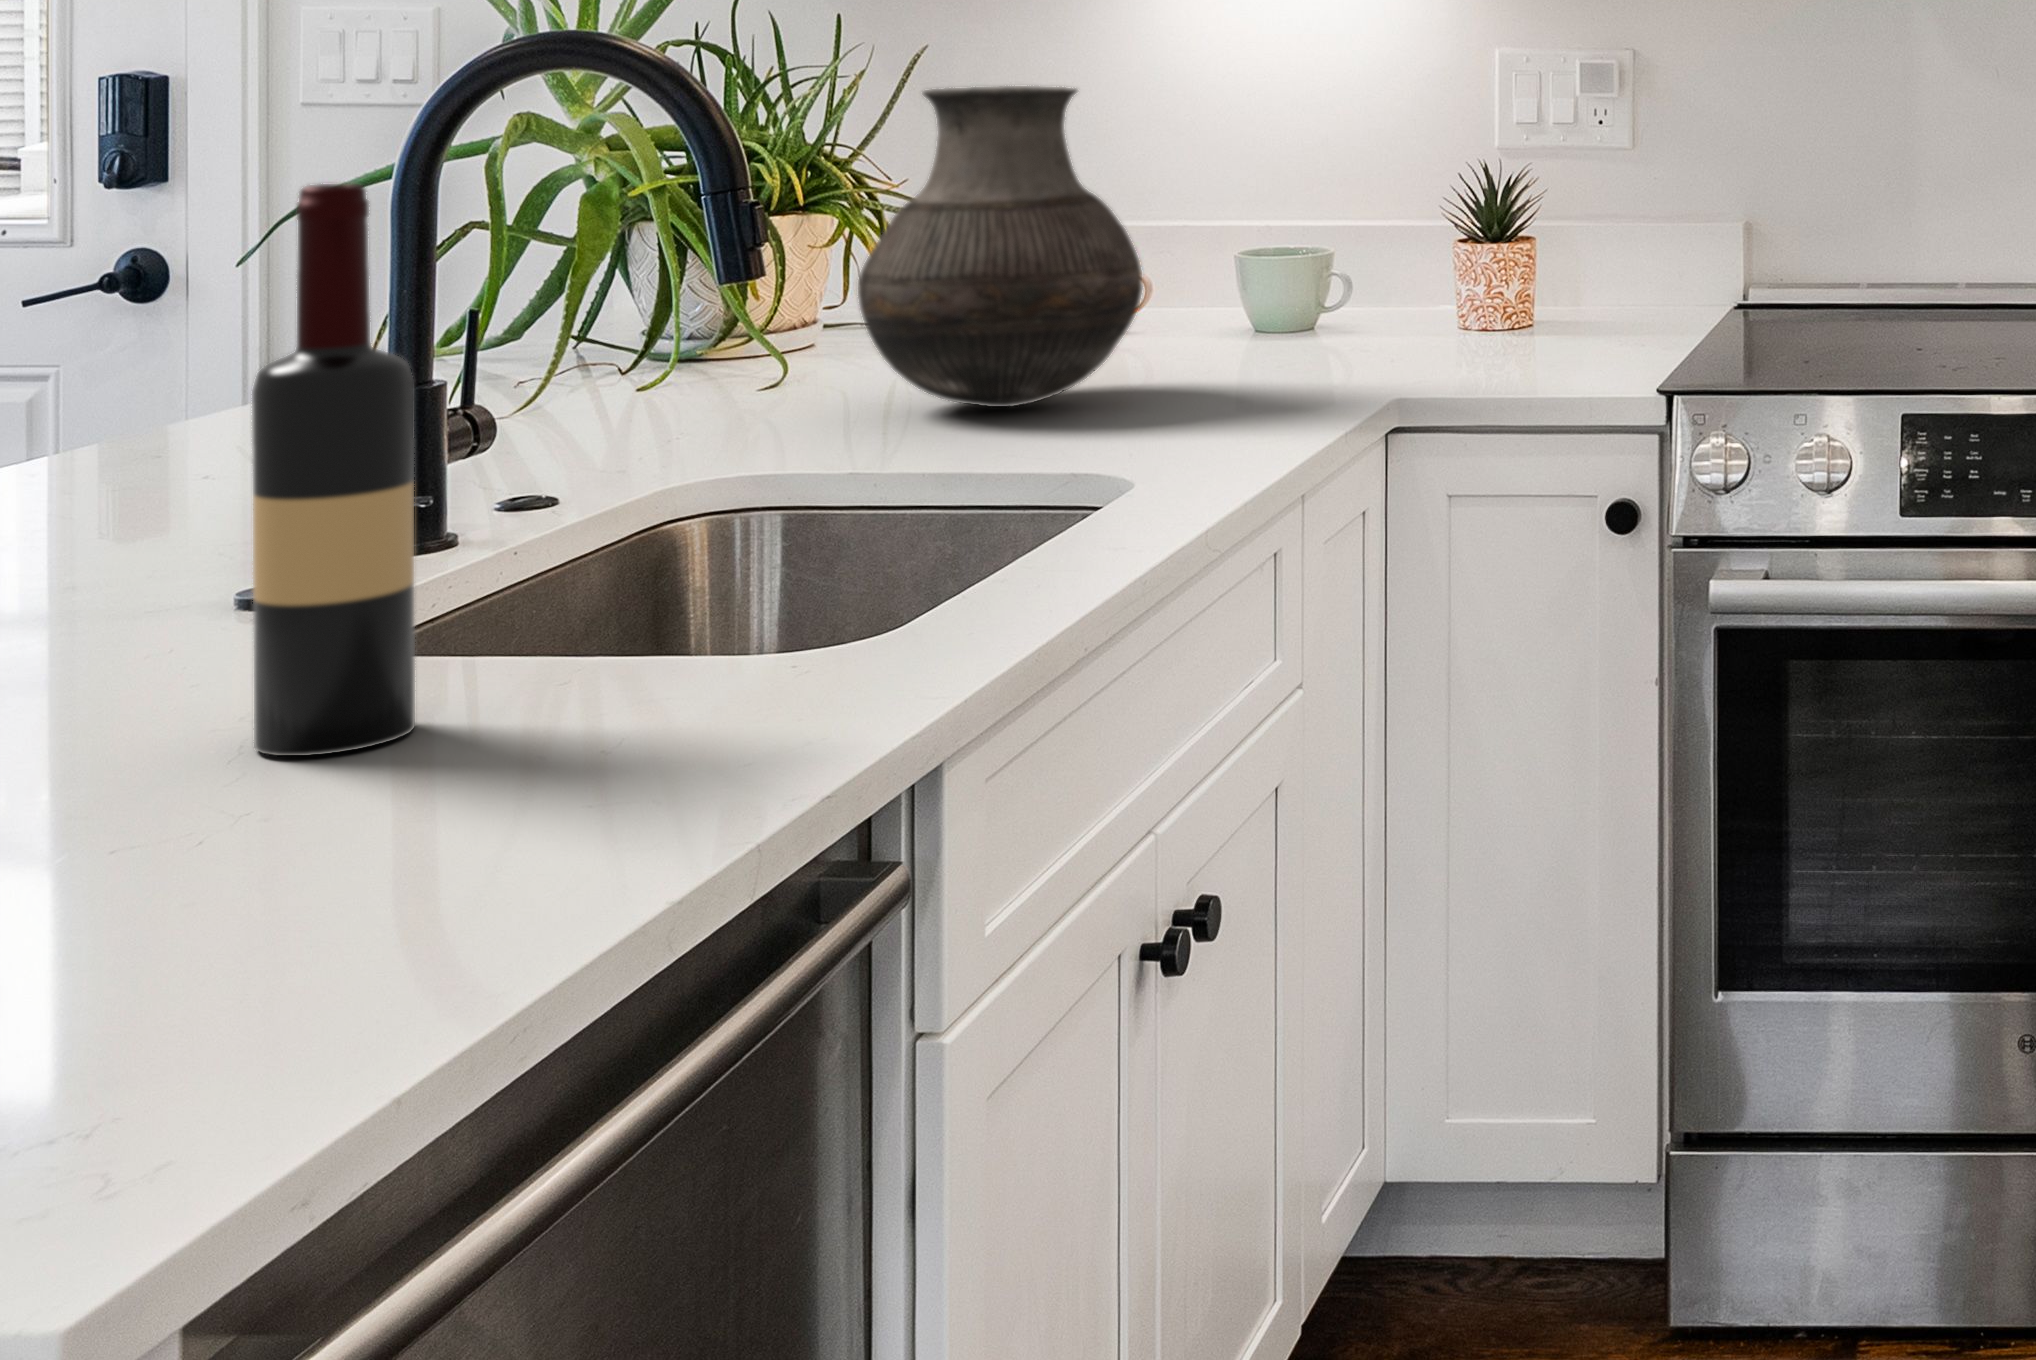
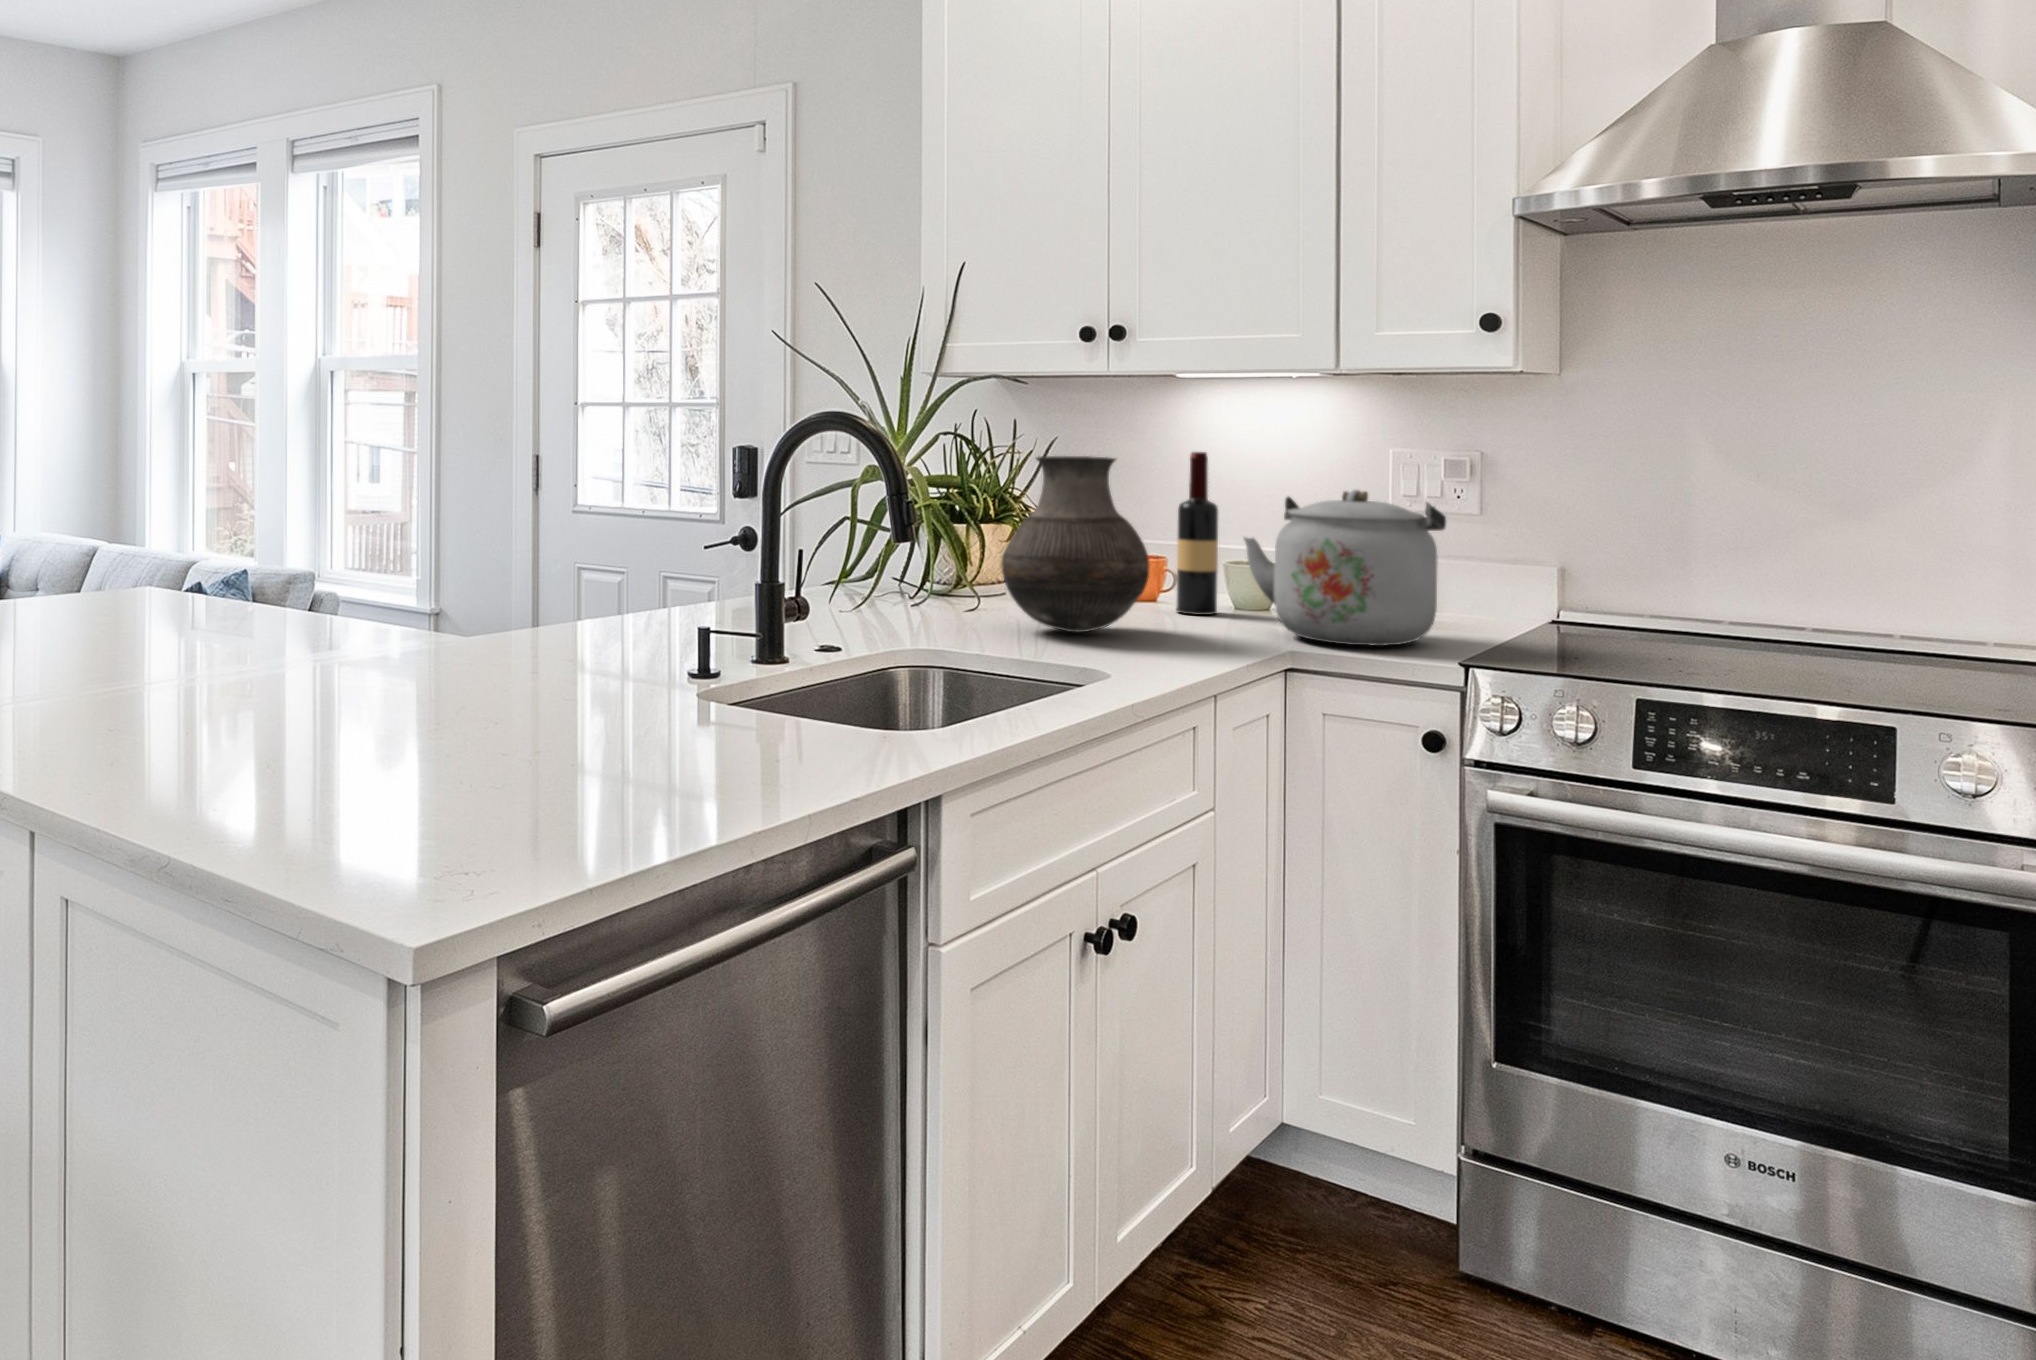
kettle: none [1293,125,1605,377] -> present [1244,490,1446,646]
wine bottle: present [252,183,415,756] -> present [1177,452,1218,615]

